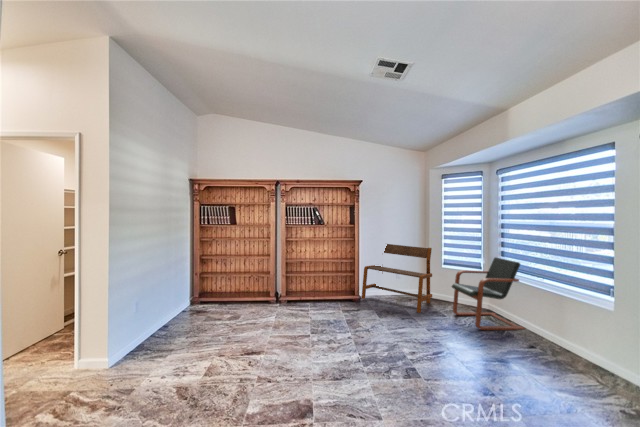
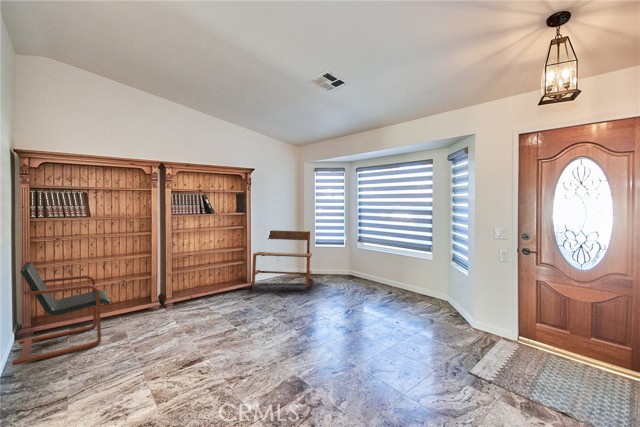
armchair: present [452,258,525,330] -> present [12,262,110,365]

